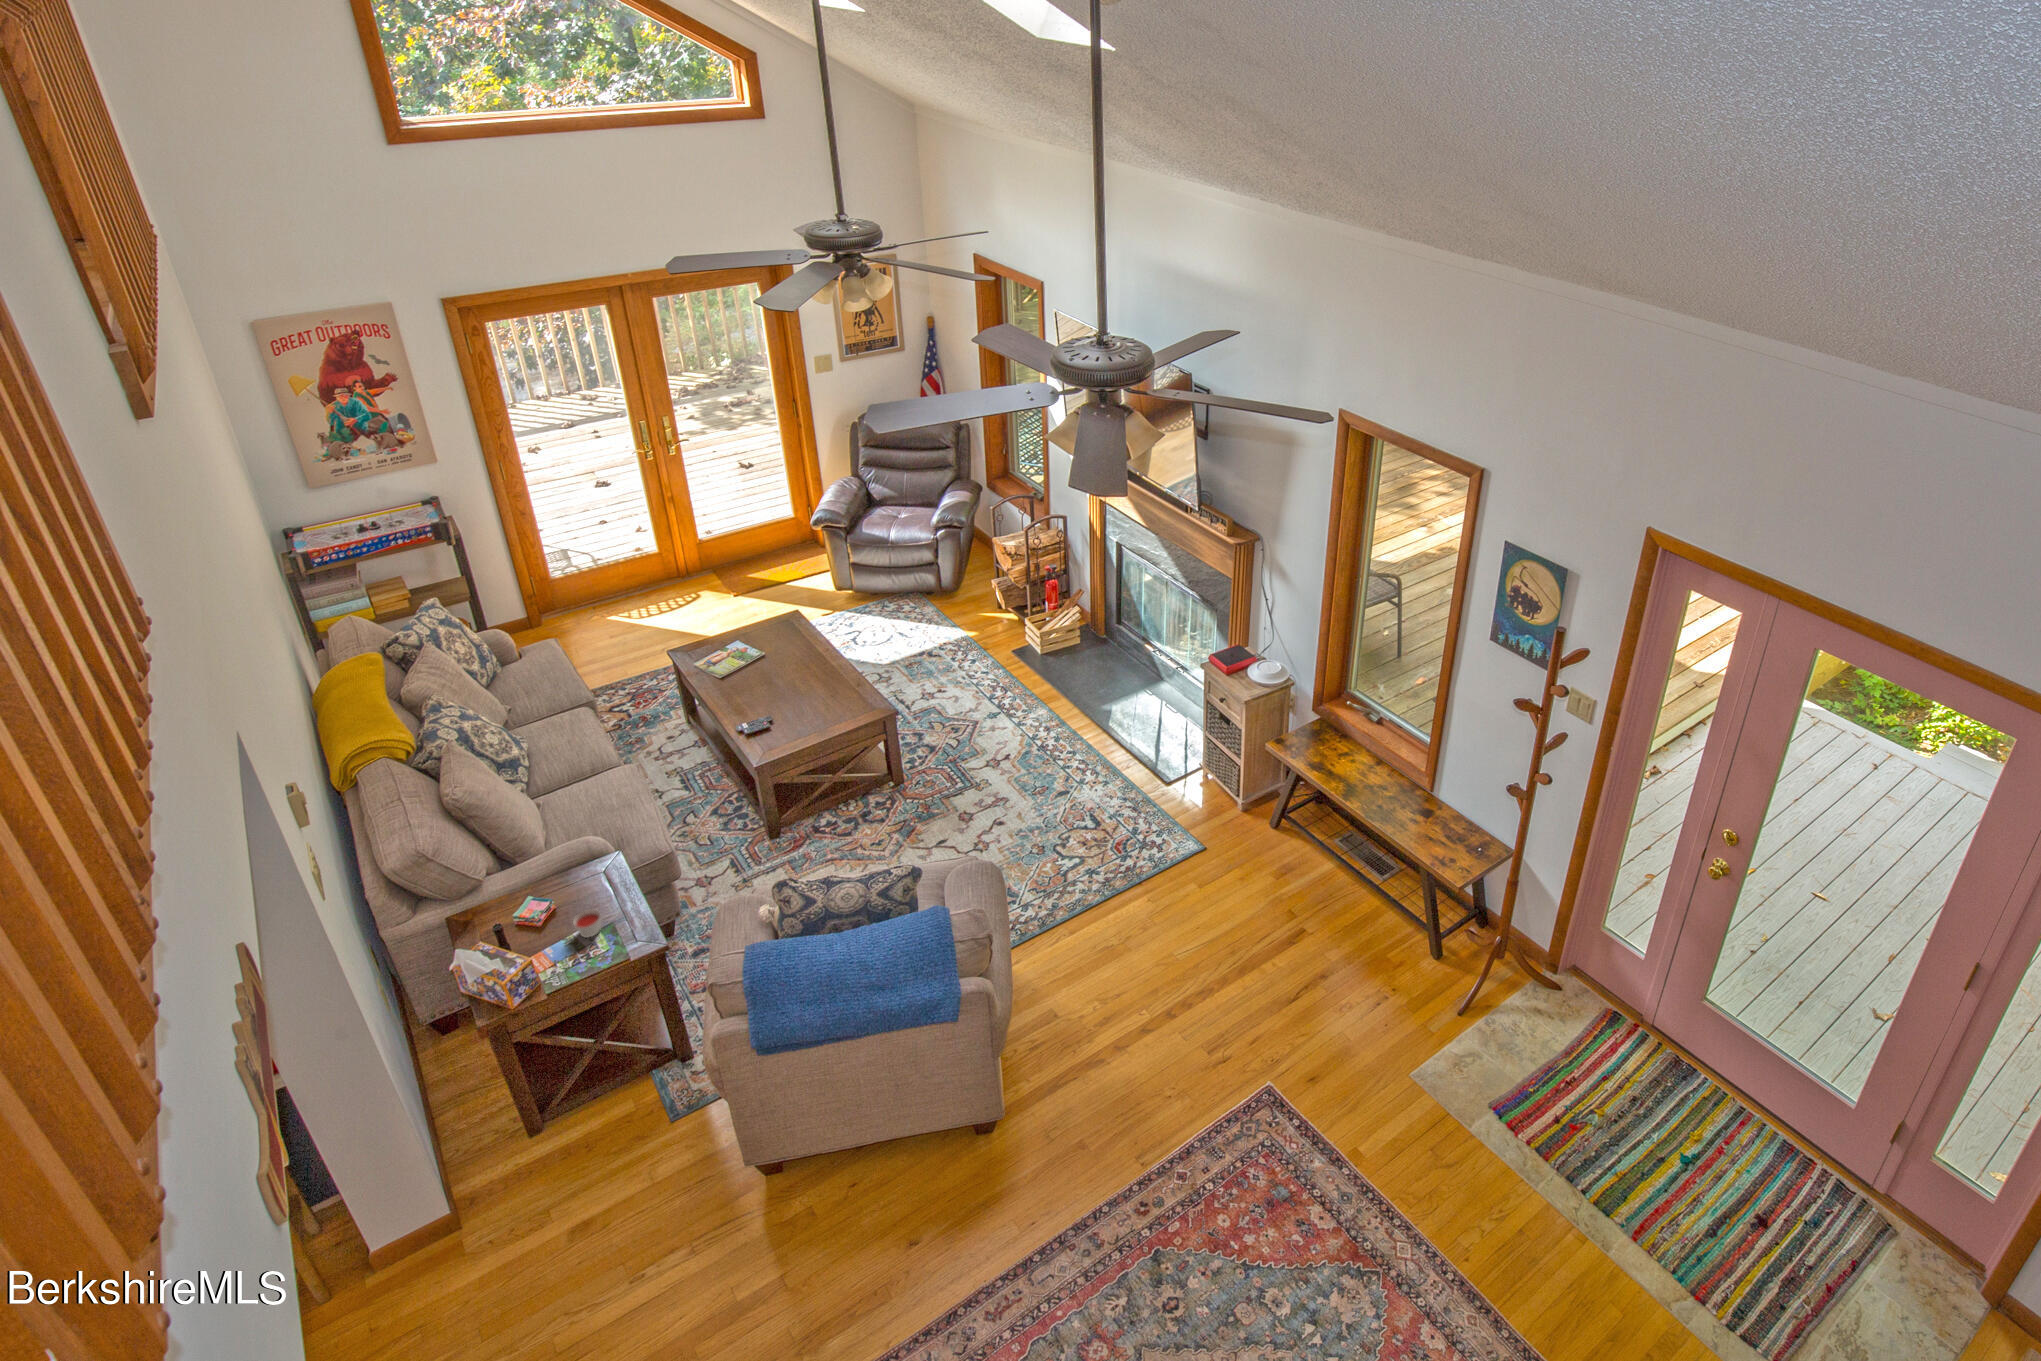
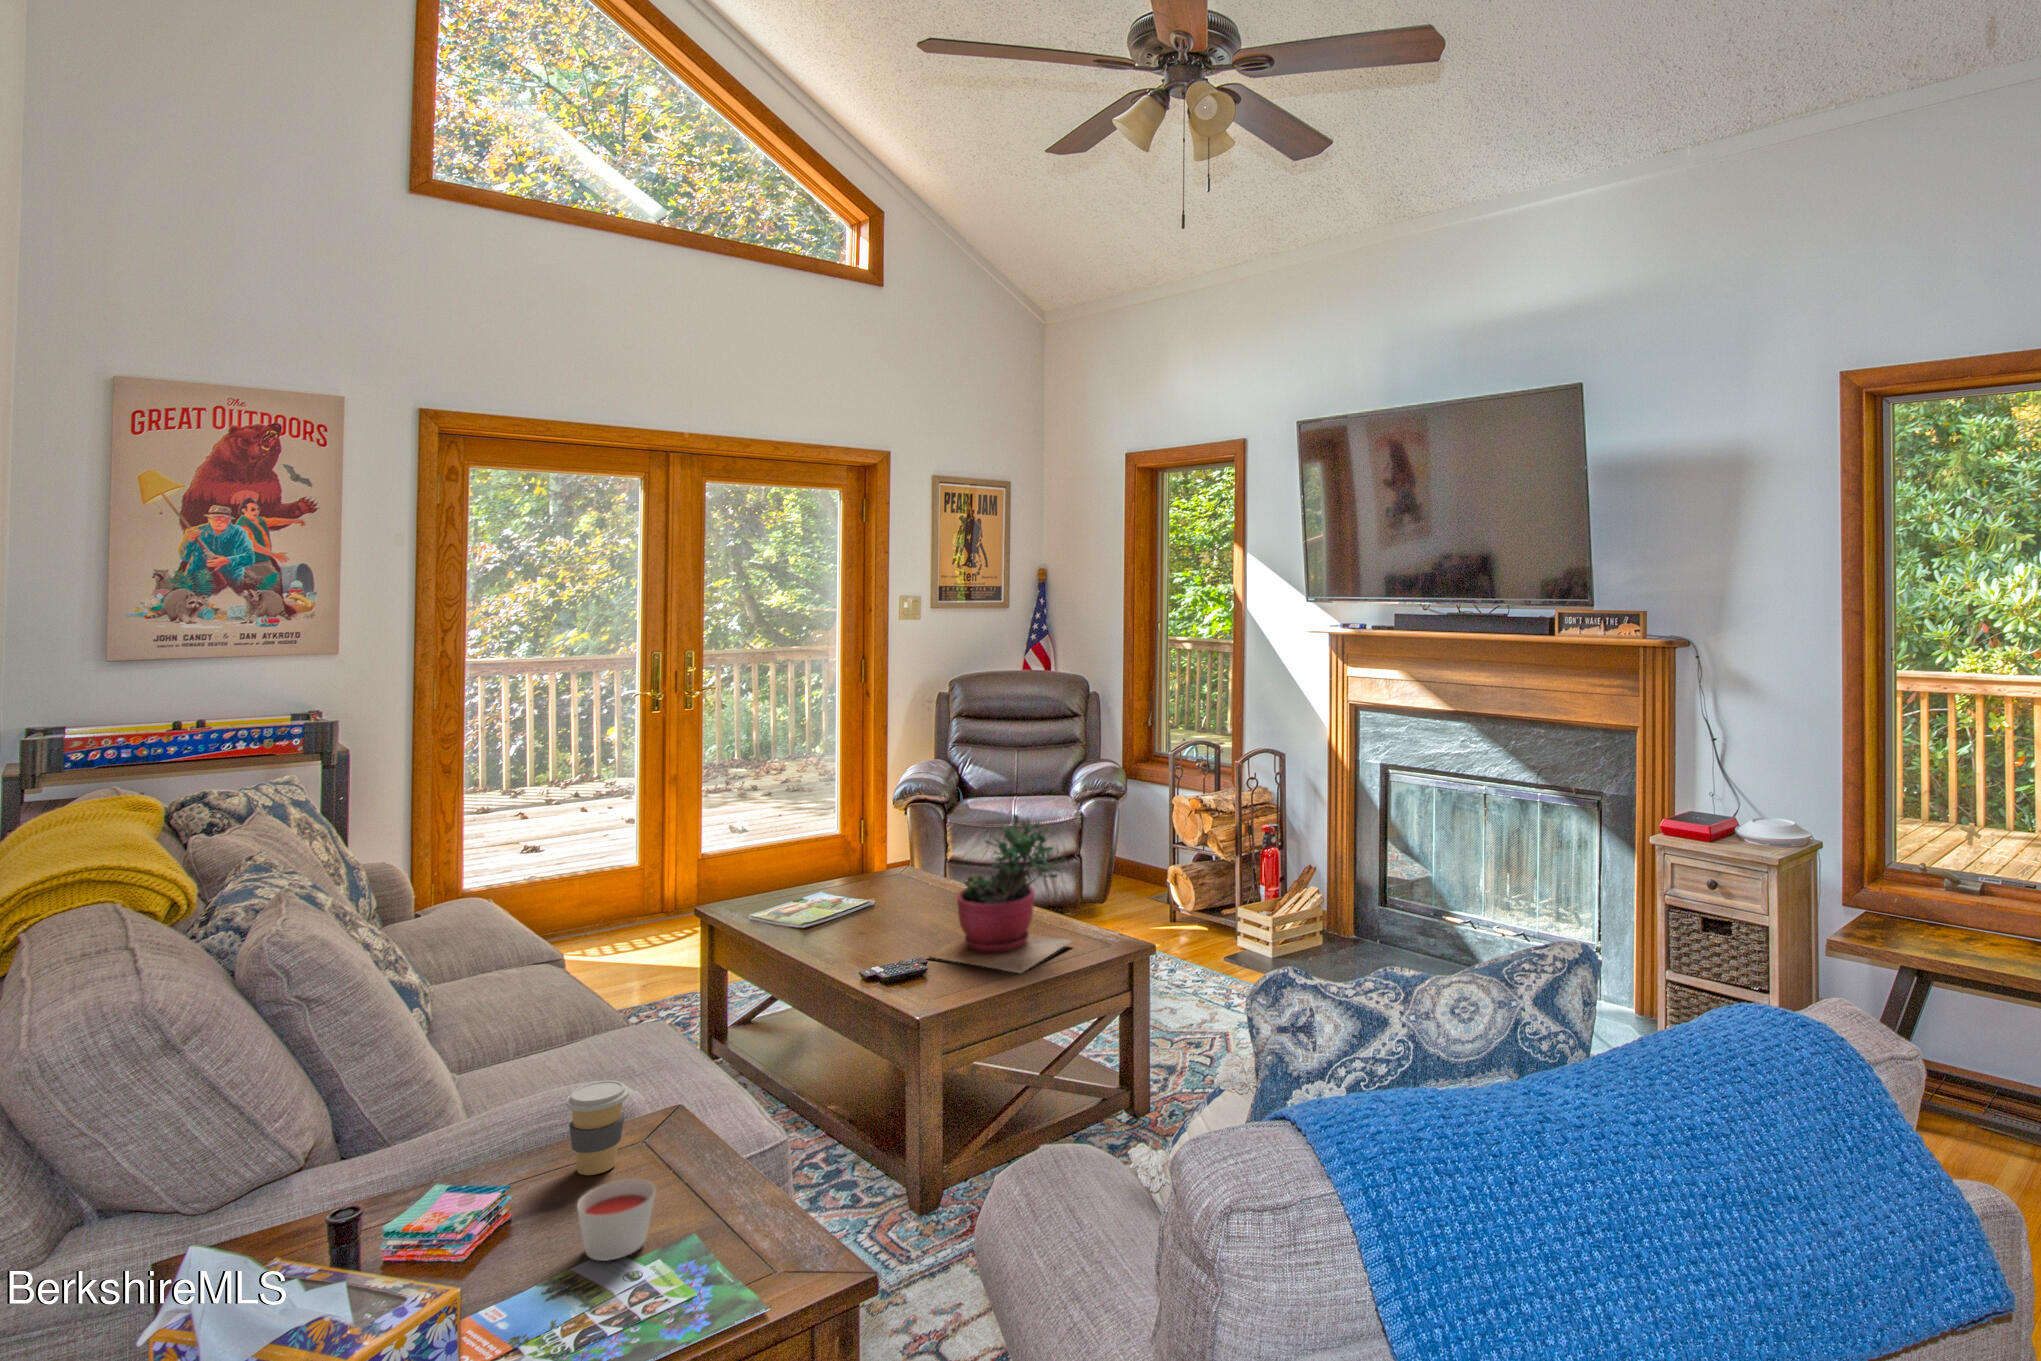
succulent plant: none [777,642,858,735] -> present [929,814,1071,973]
coffee cup: none [571,859,596,891] -> present [566,1080,629,1175]

